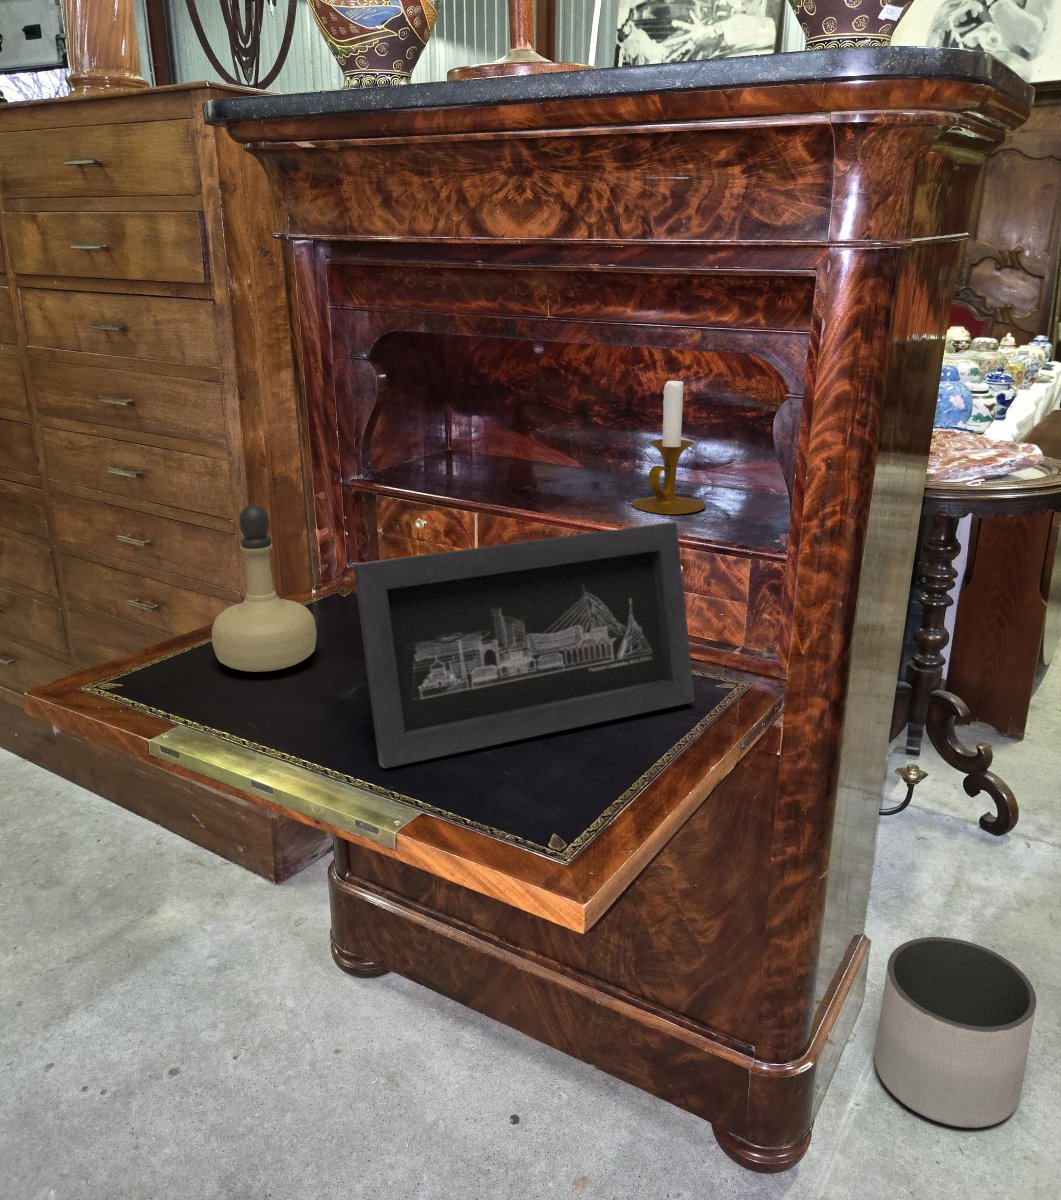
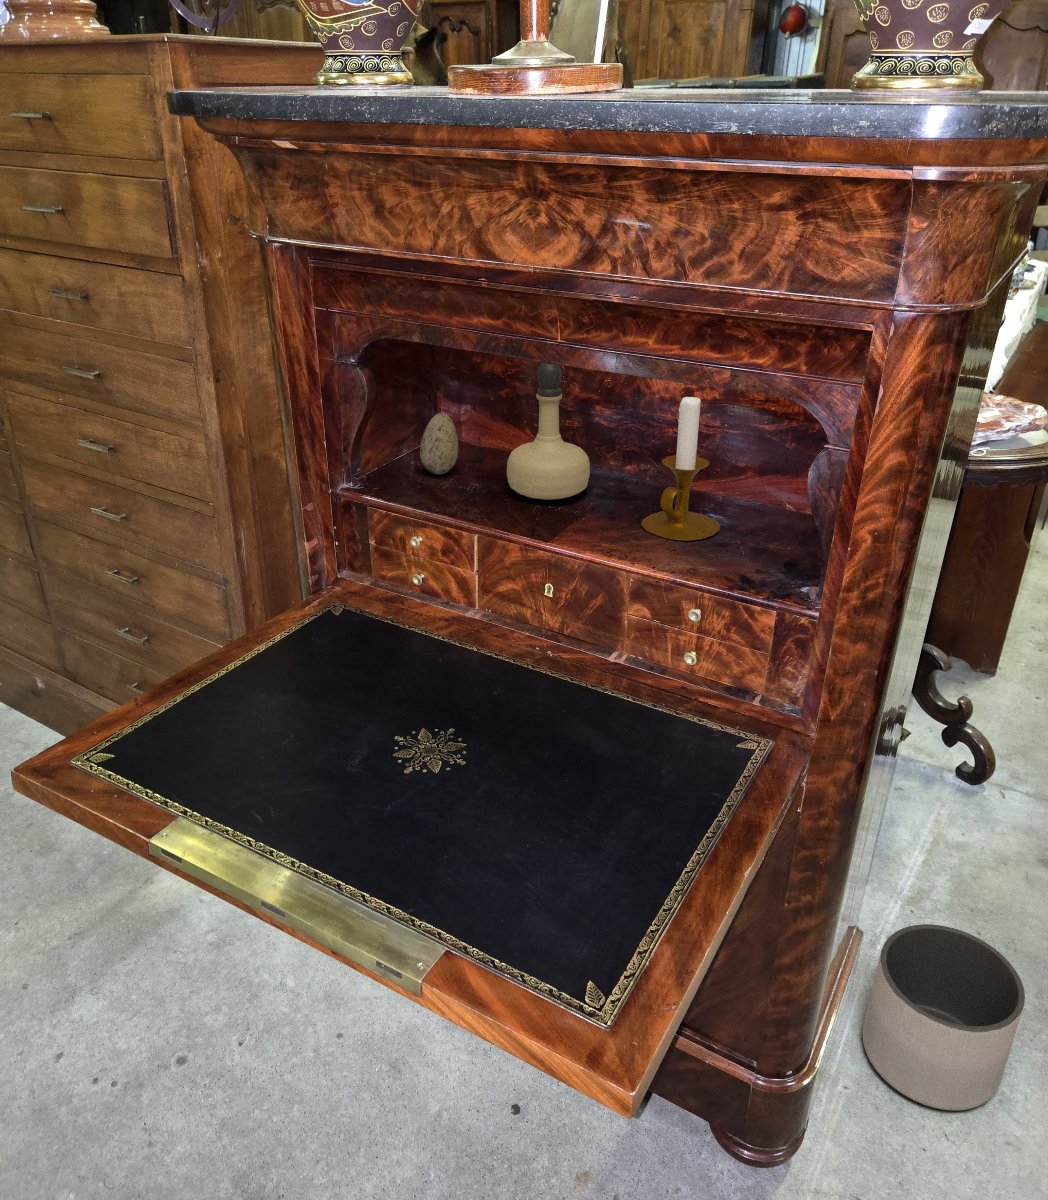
decorative egg: none [426,413,462,472] -> present [420,413,458,474]
perfume bottle: present [212,505,317,672] -> present [507,363,590,500]
picture frame: present [353,522,695,768] -> none [361,598,722,893]

